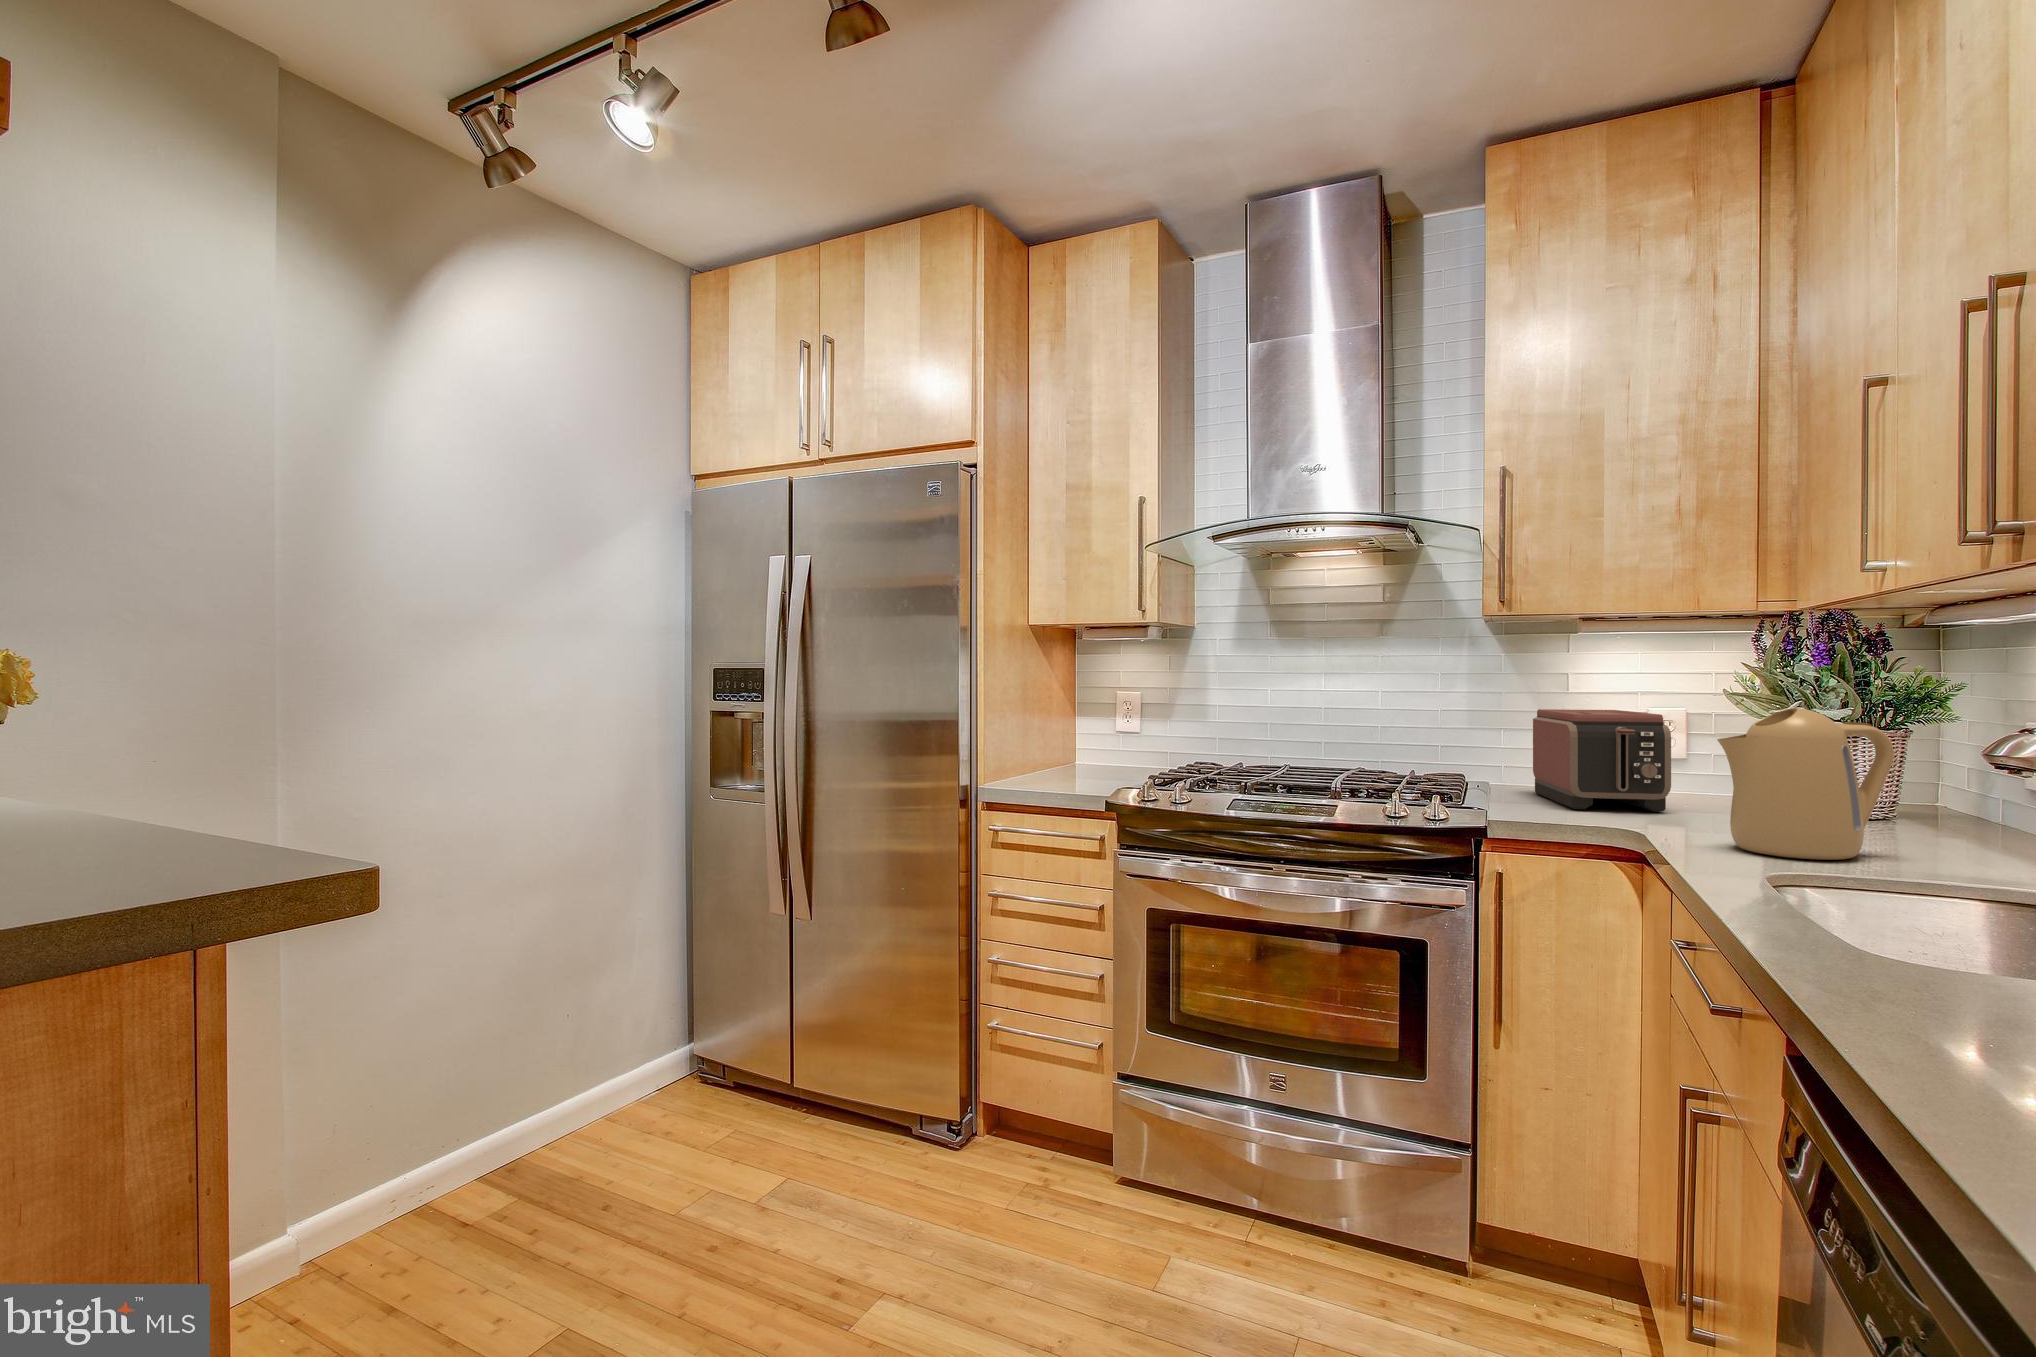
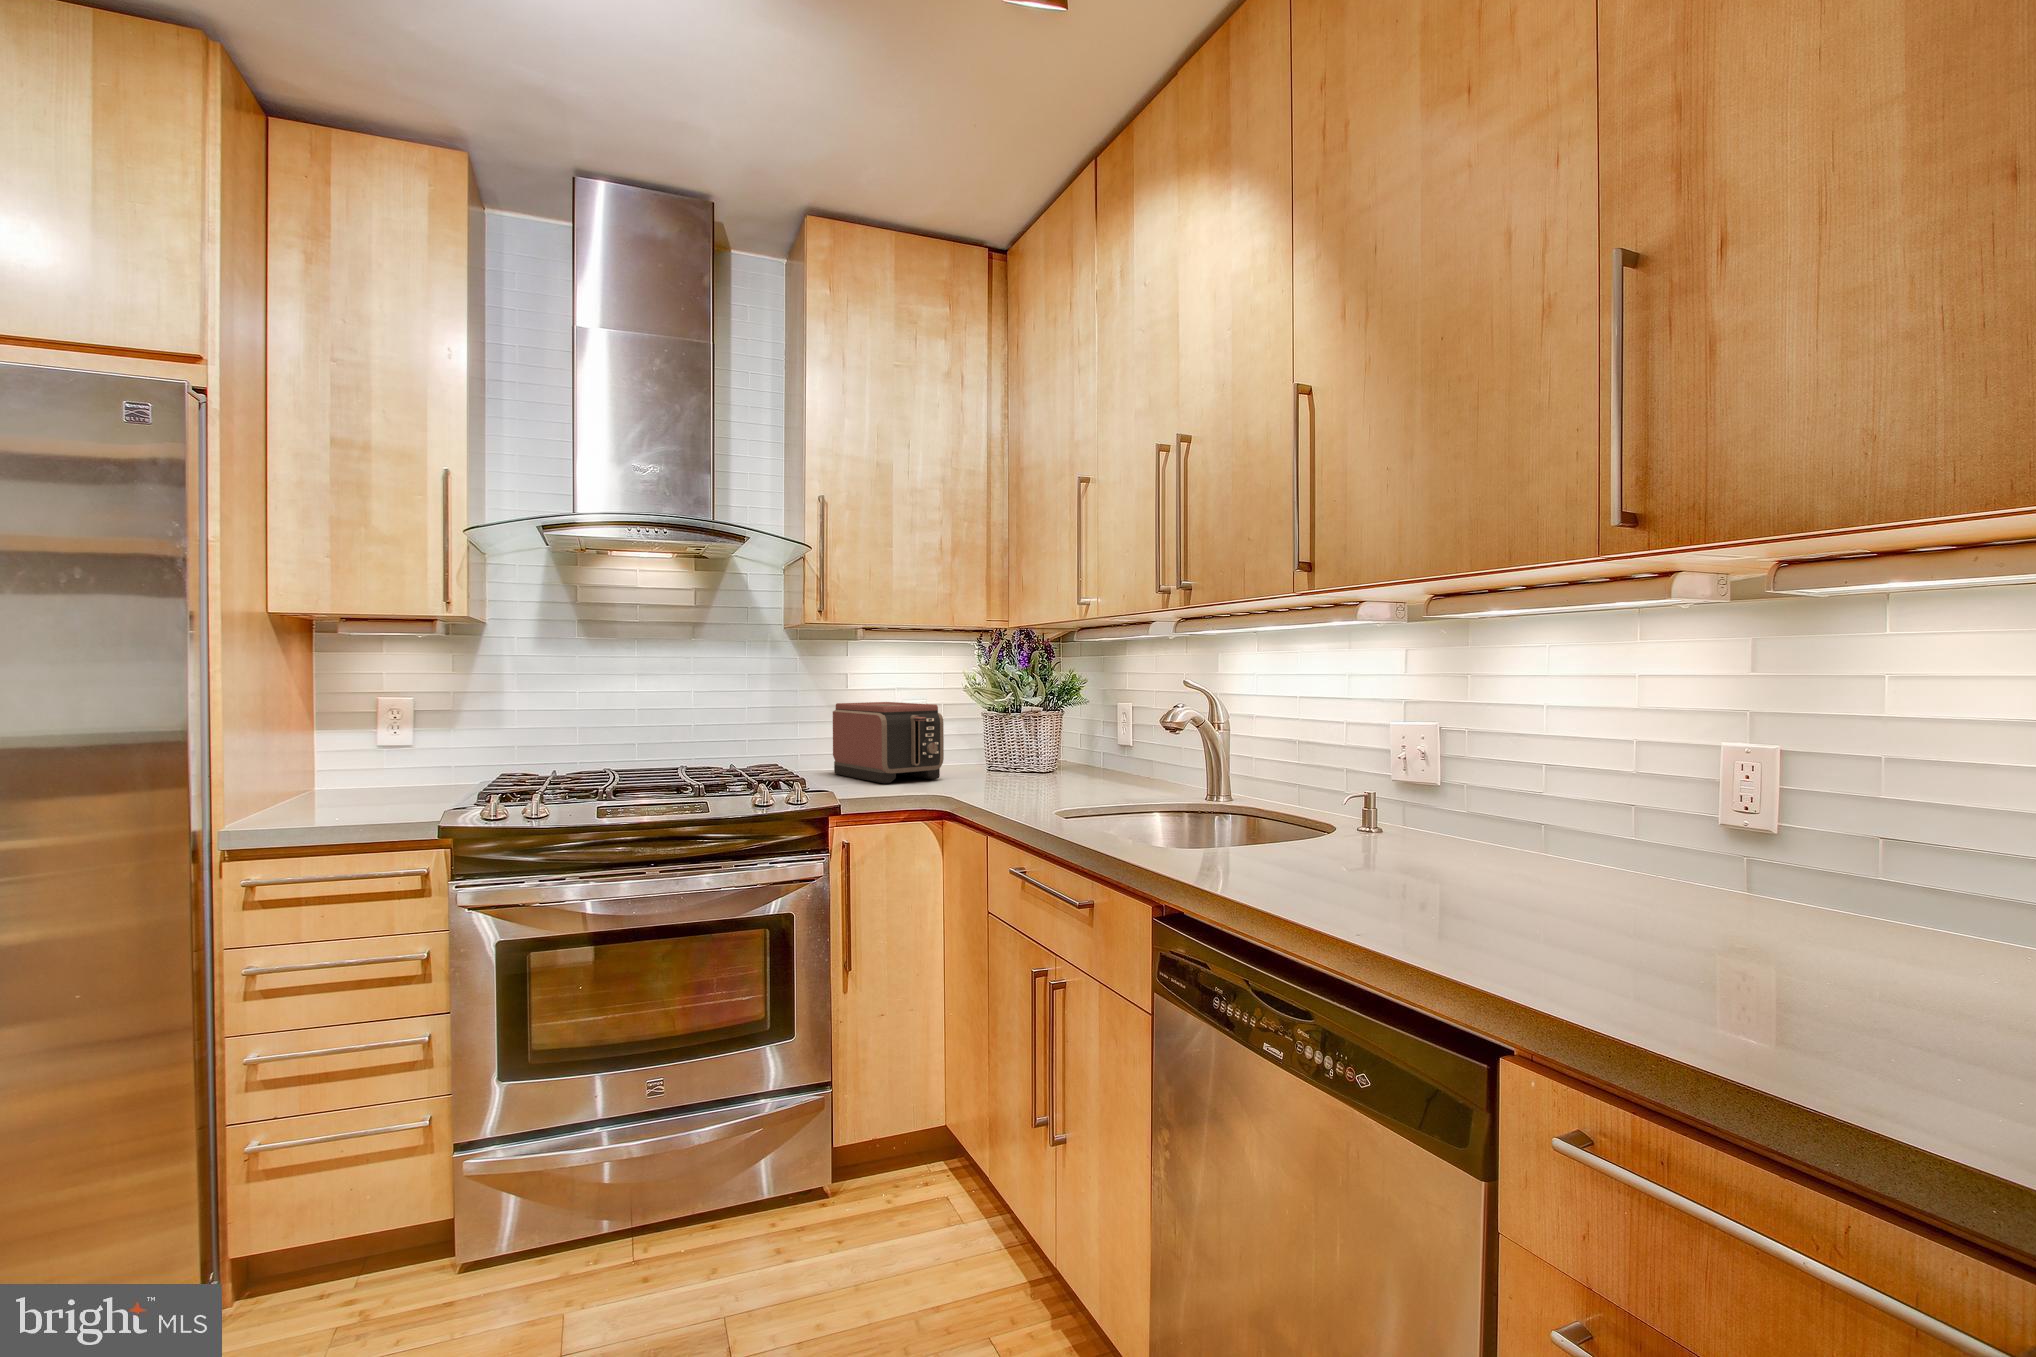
kettle: present [1717,708,1894,860] -> none [1010,698,1094,801]

